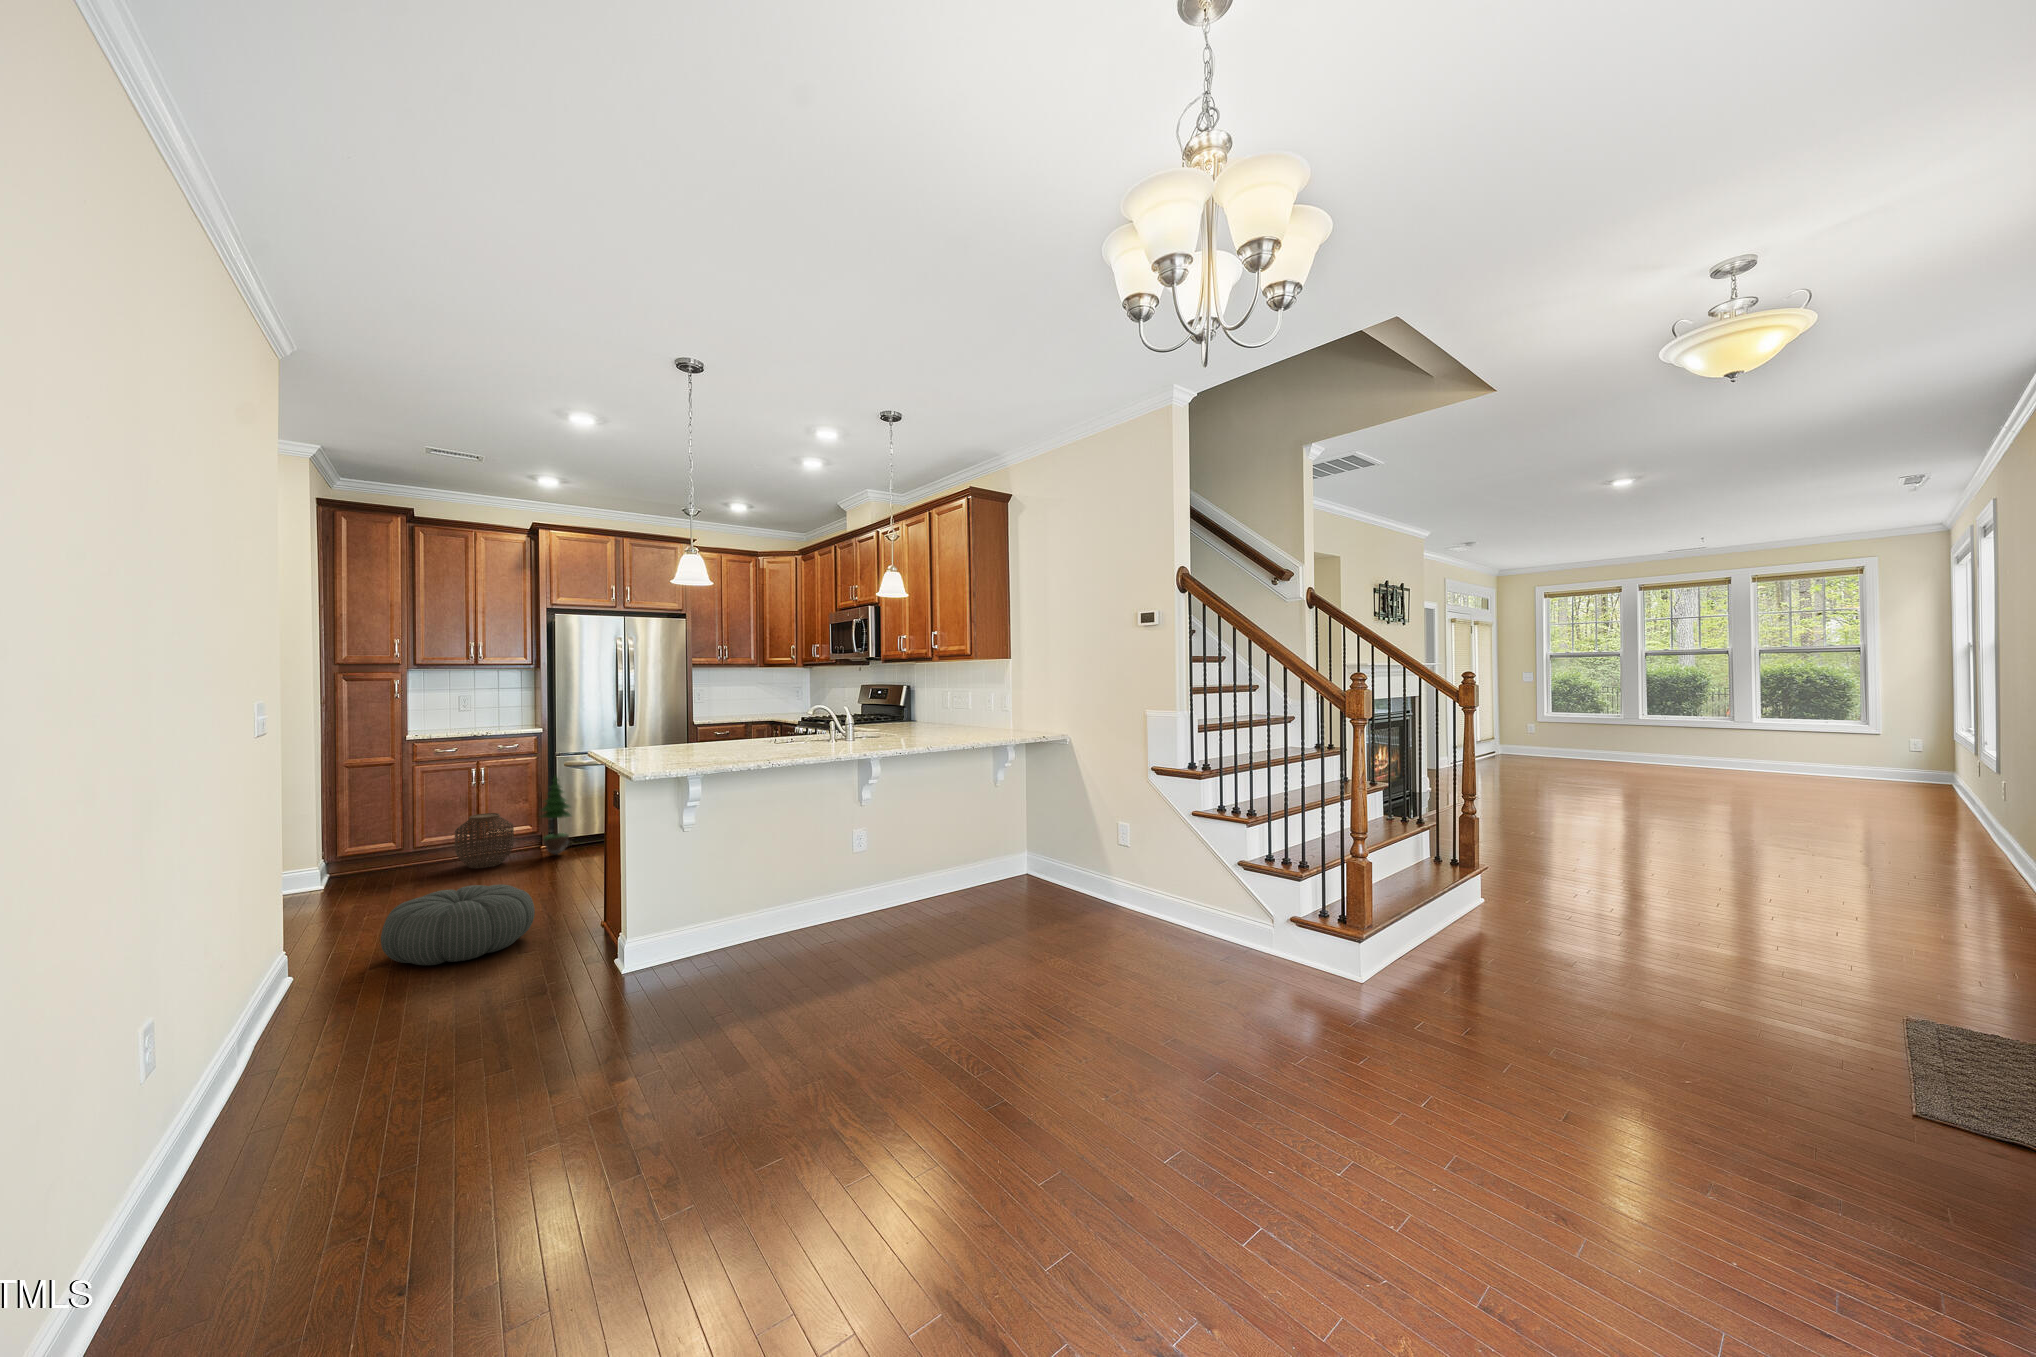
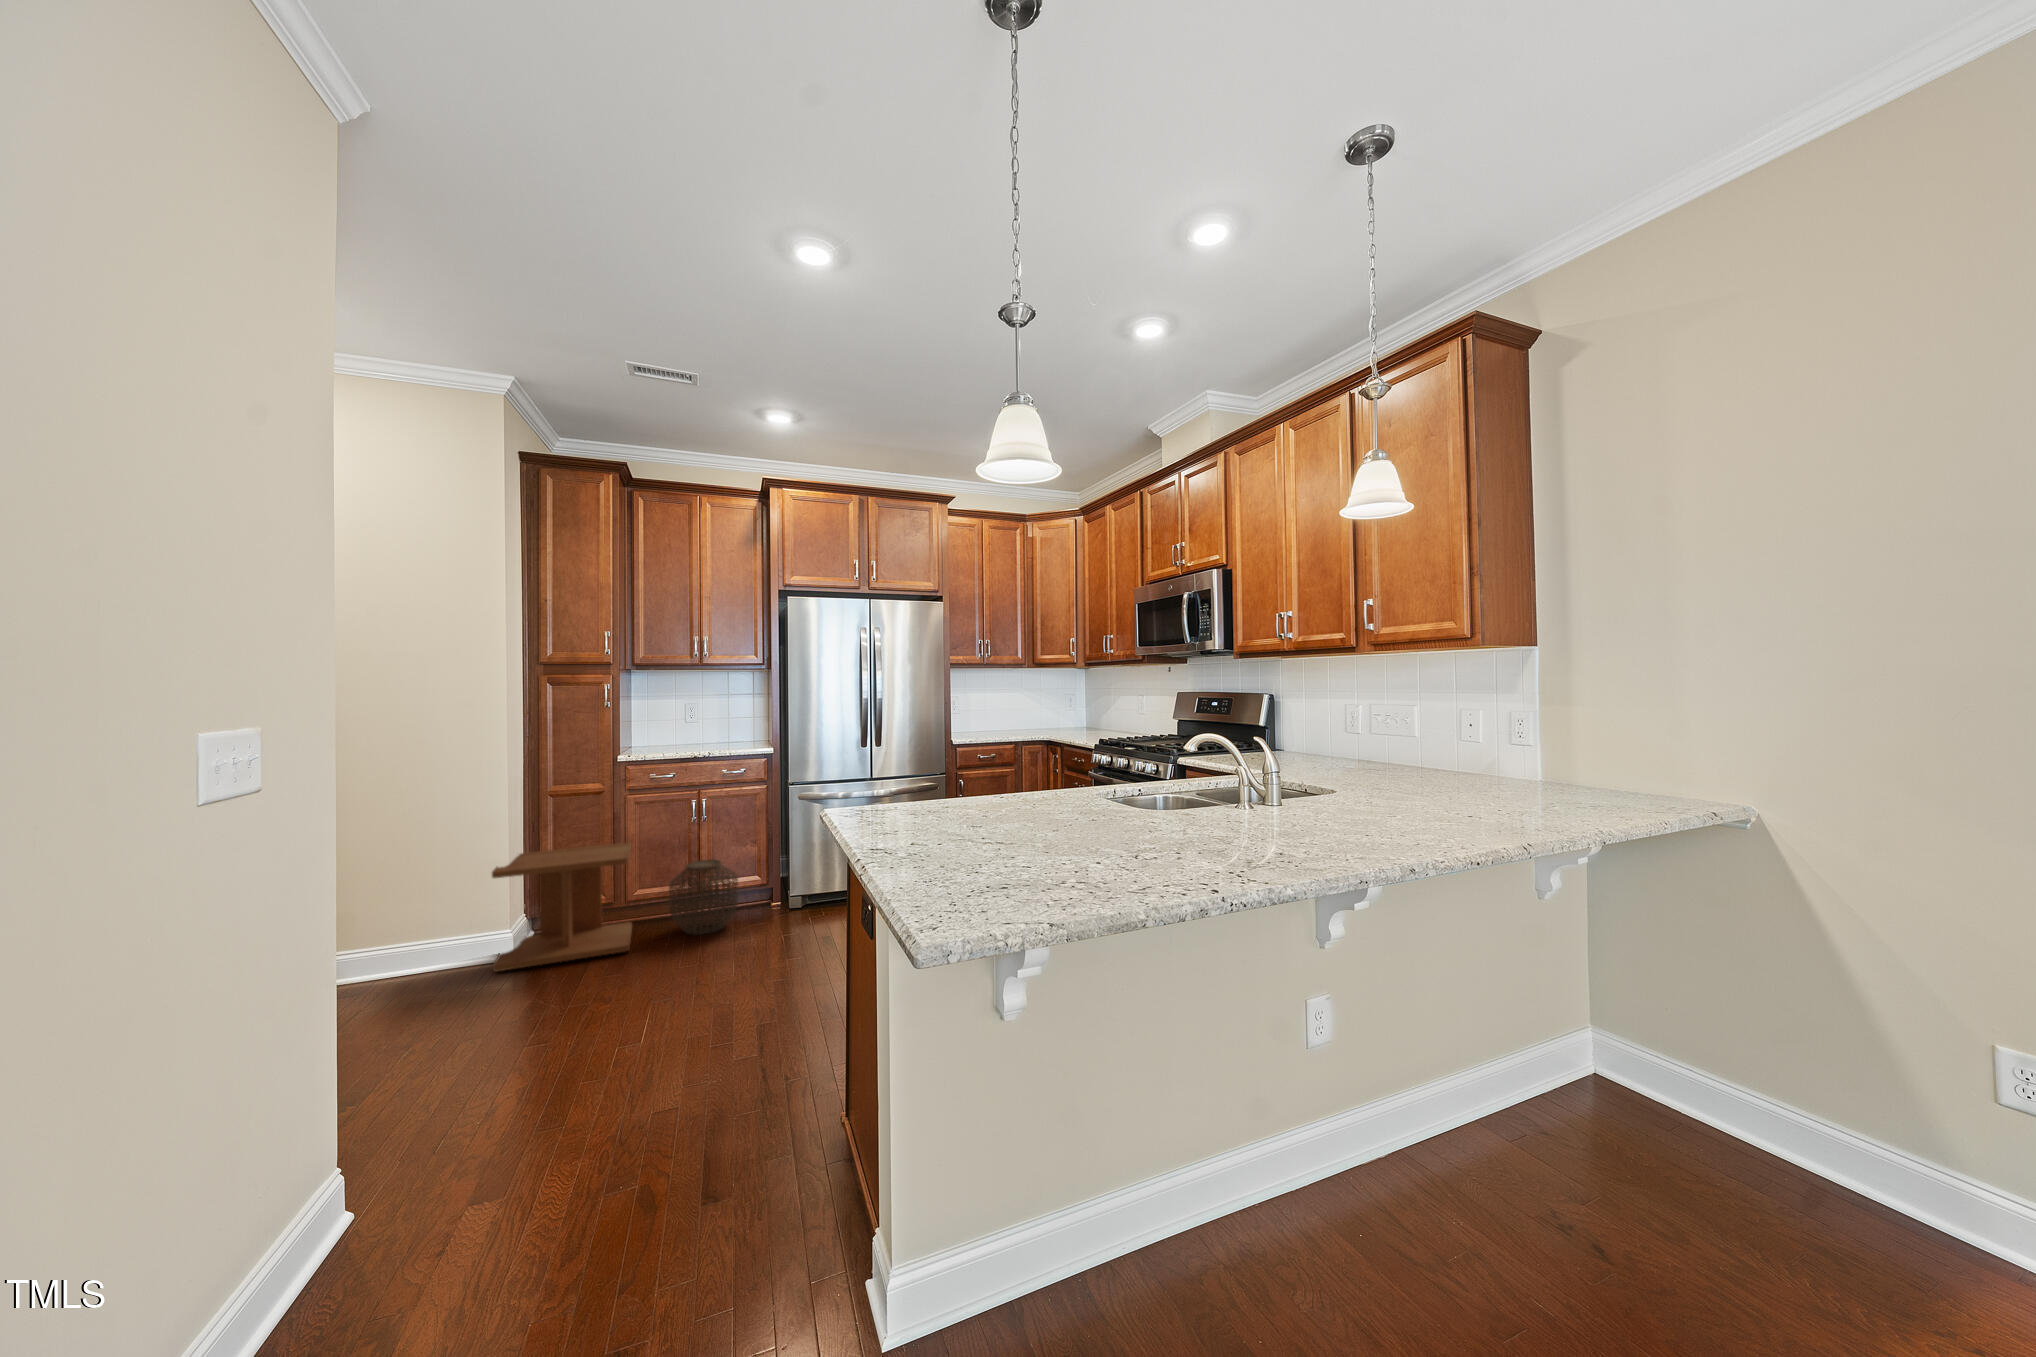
potted tree: present [541,776,571,855] -> none [767,809,807,918]
side table: none [308,802,424,896] -> present [492,843,632,971]
pouf: present [381,884,535,965] -> none [493,1020,736,1197]

